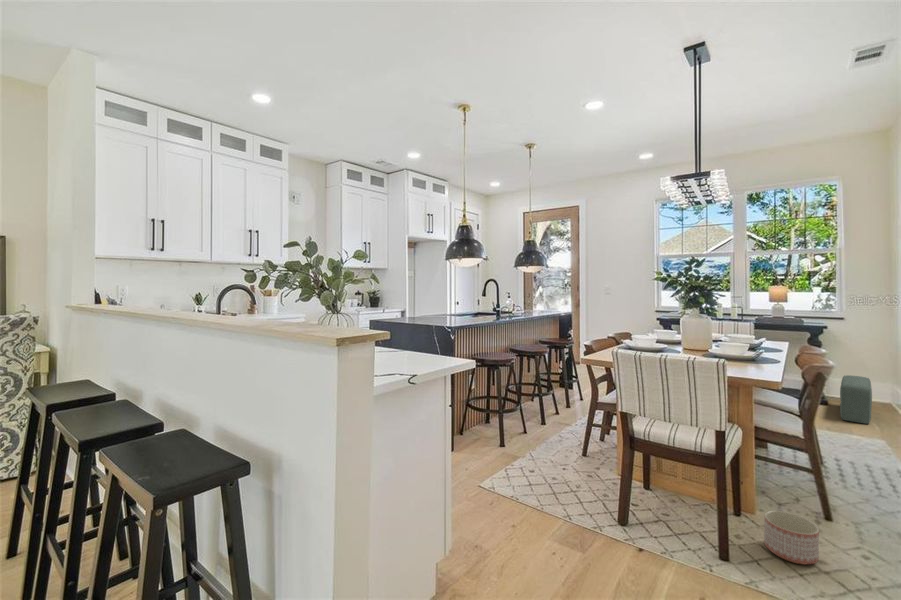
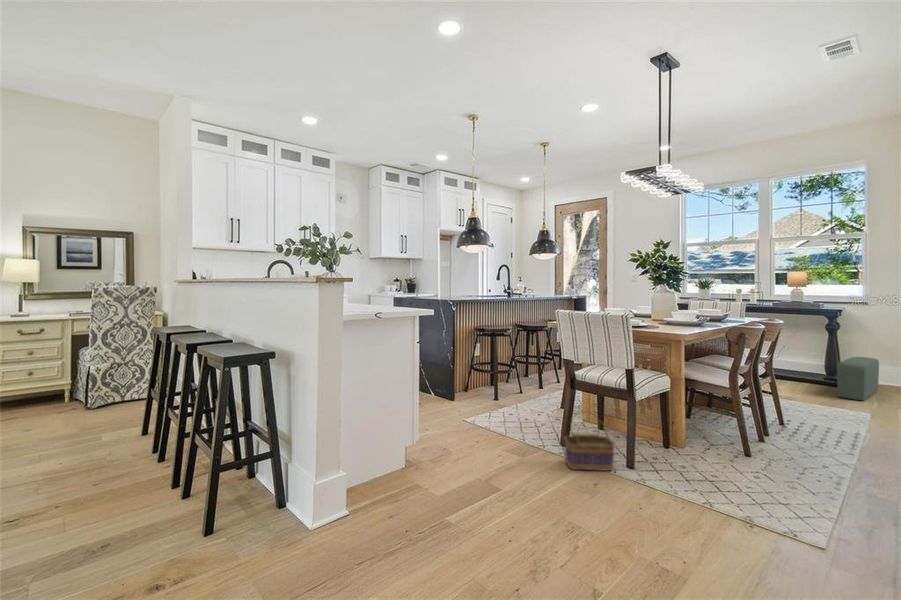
basket: none [636,485,707,568] -> present [565,411,614,471]
planter: present [764,511,819,565] -> none [671,438,710,476]

